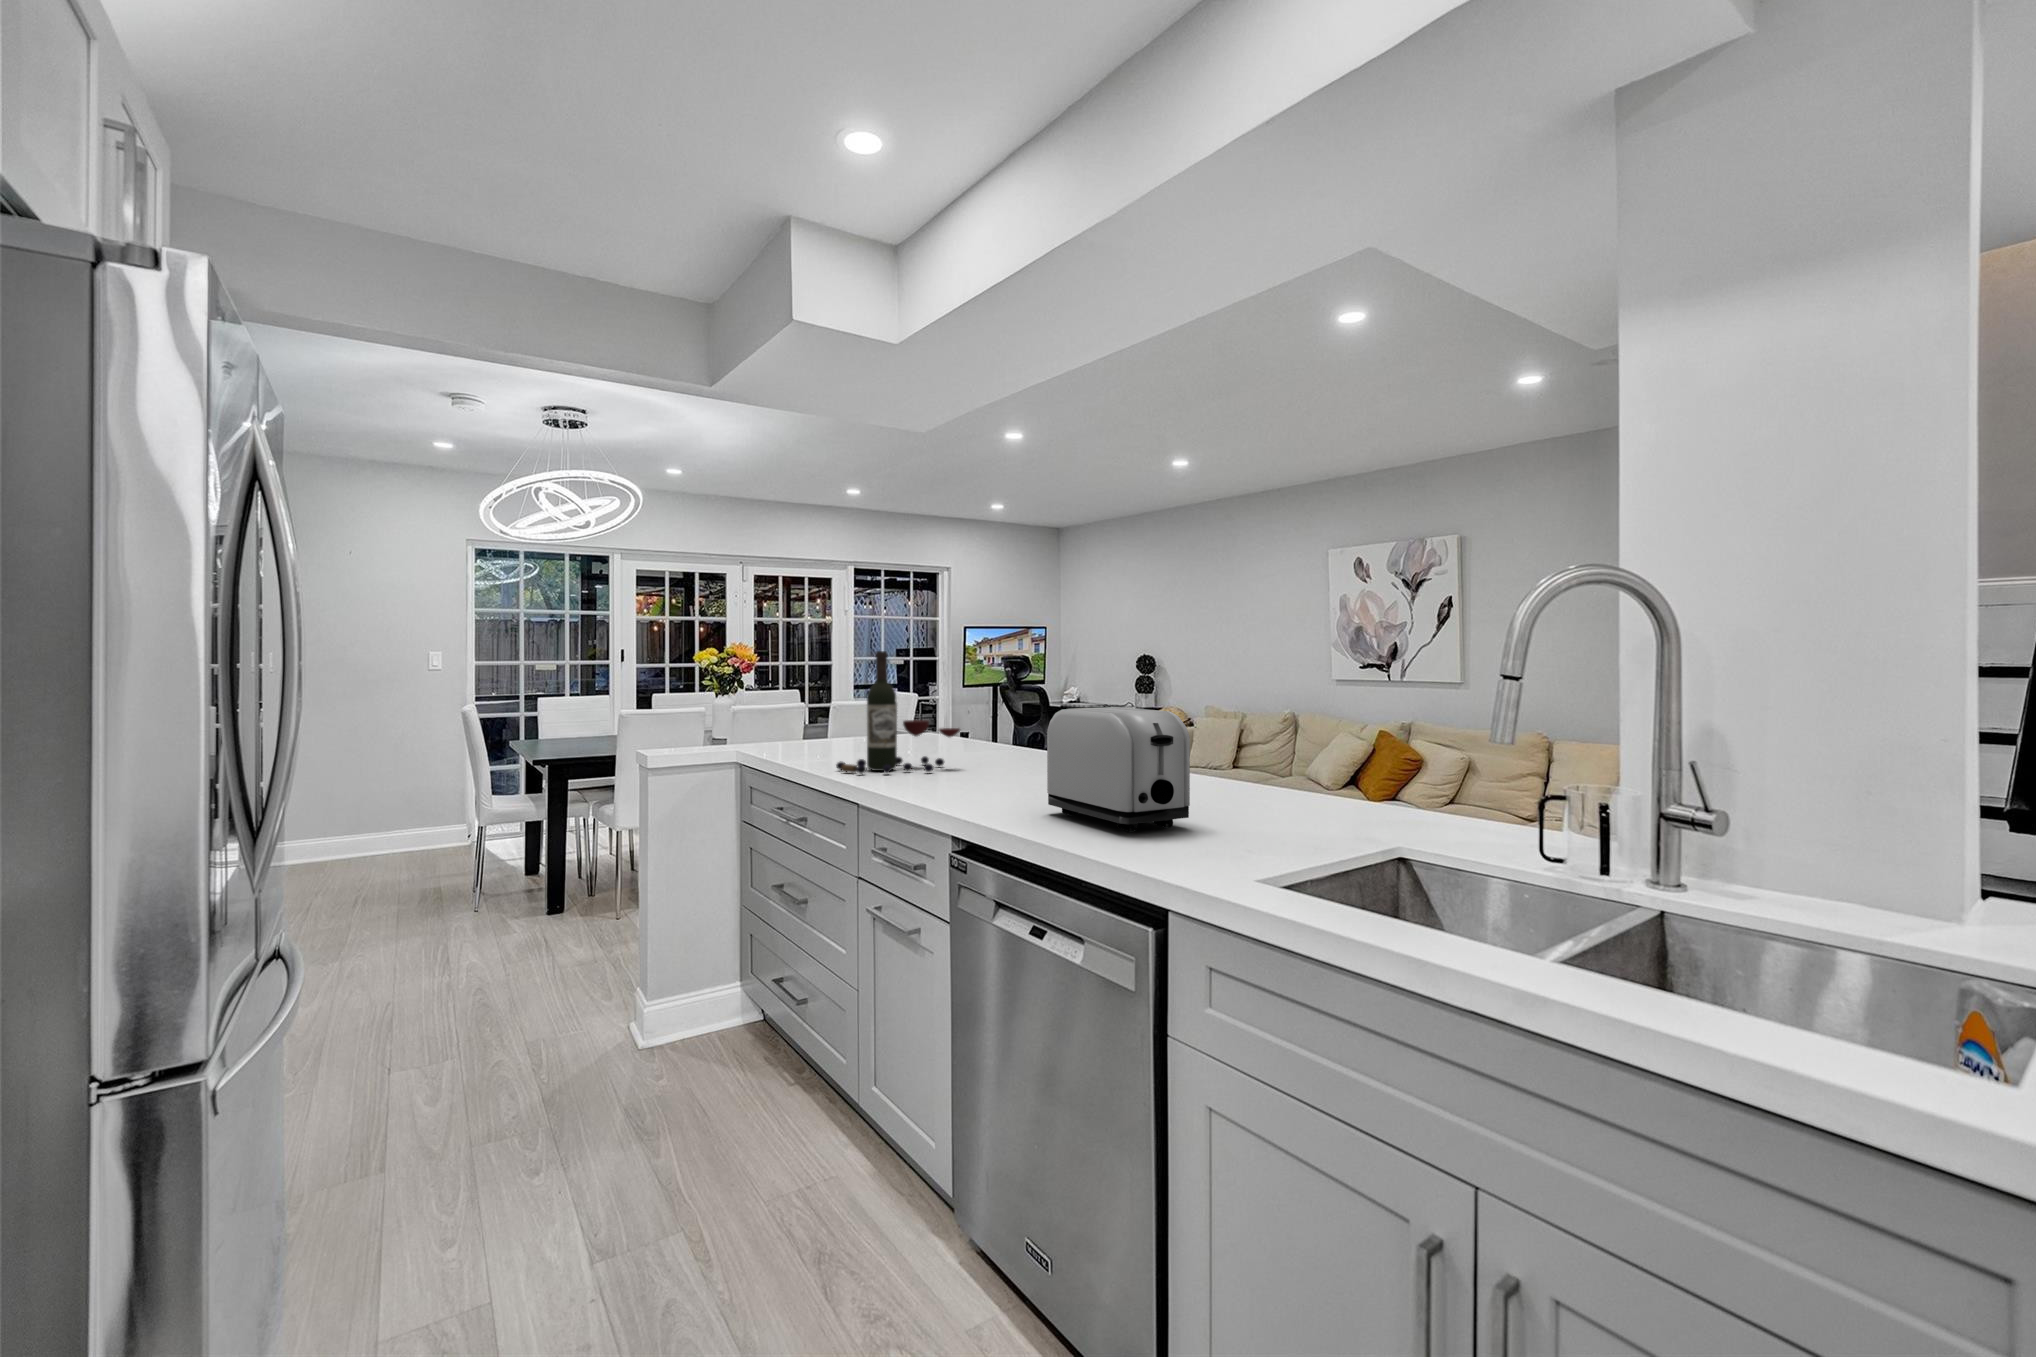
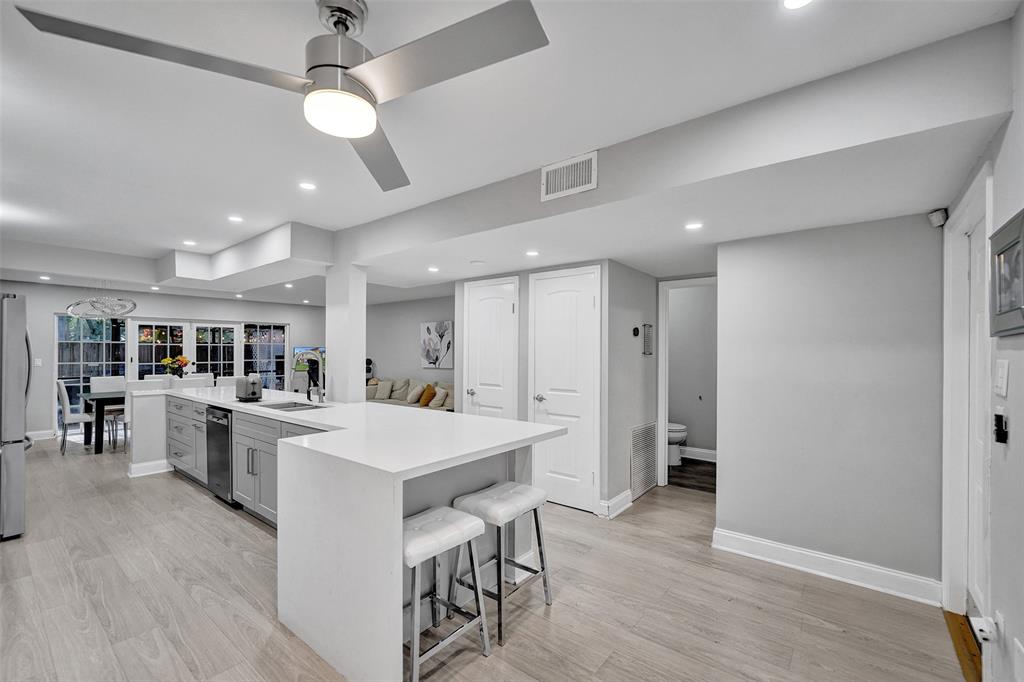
wine bottle: present [836,651,960,774] -> none [195,363,234,395]

